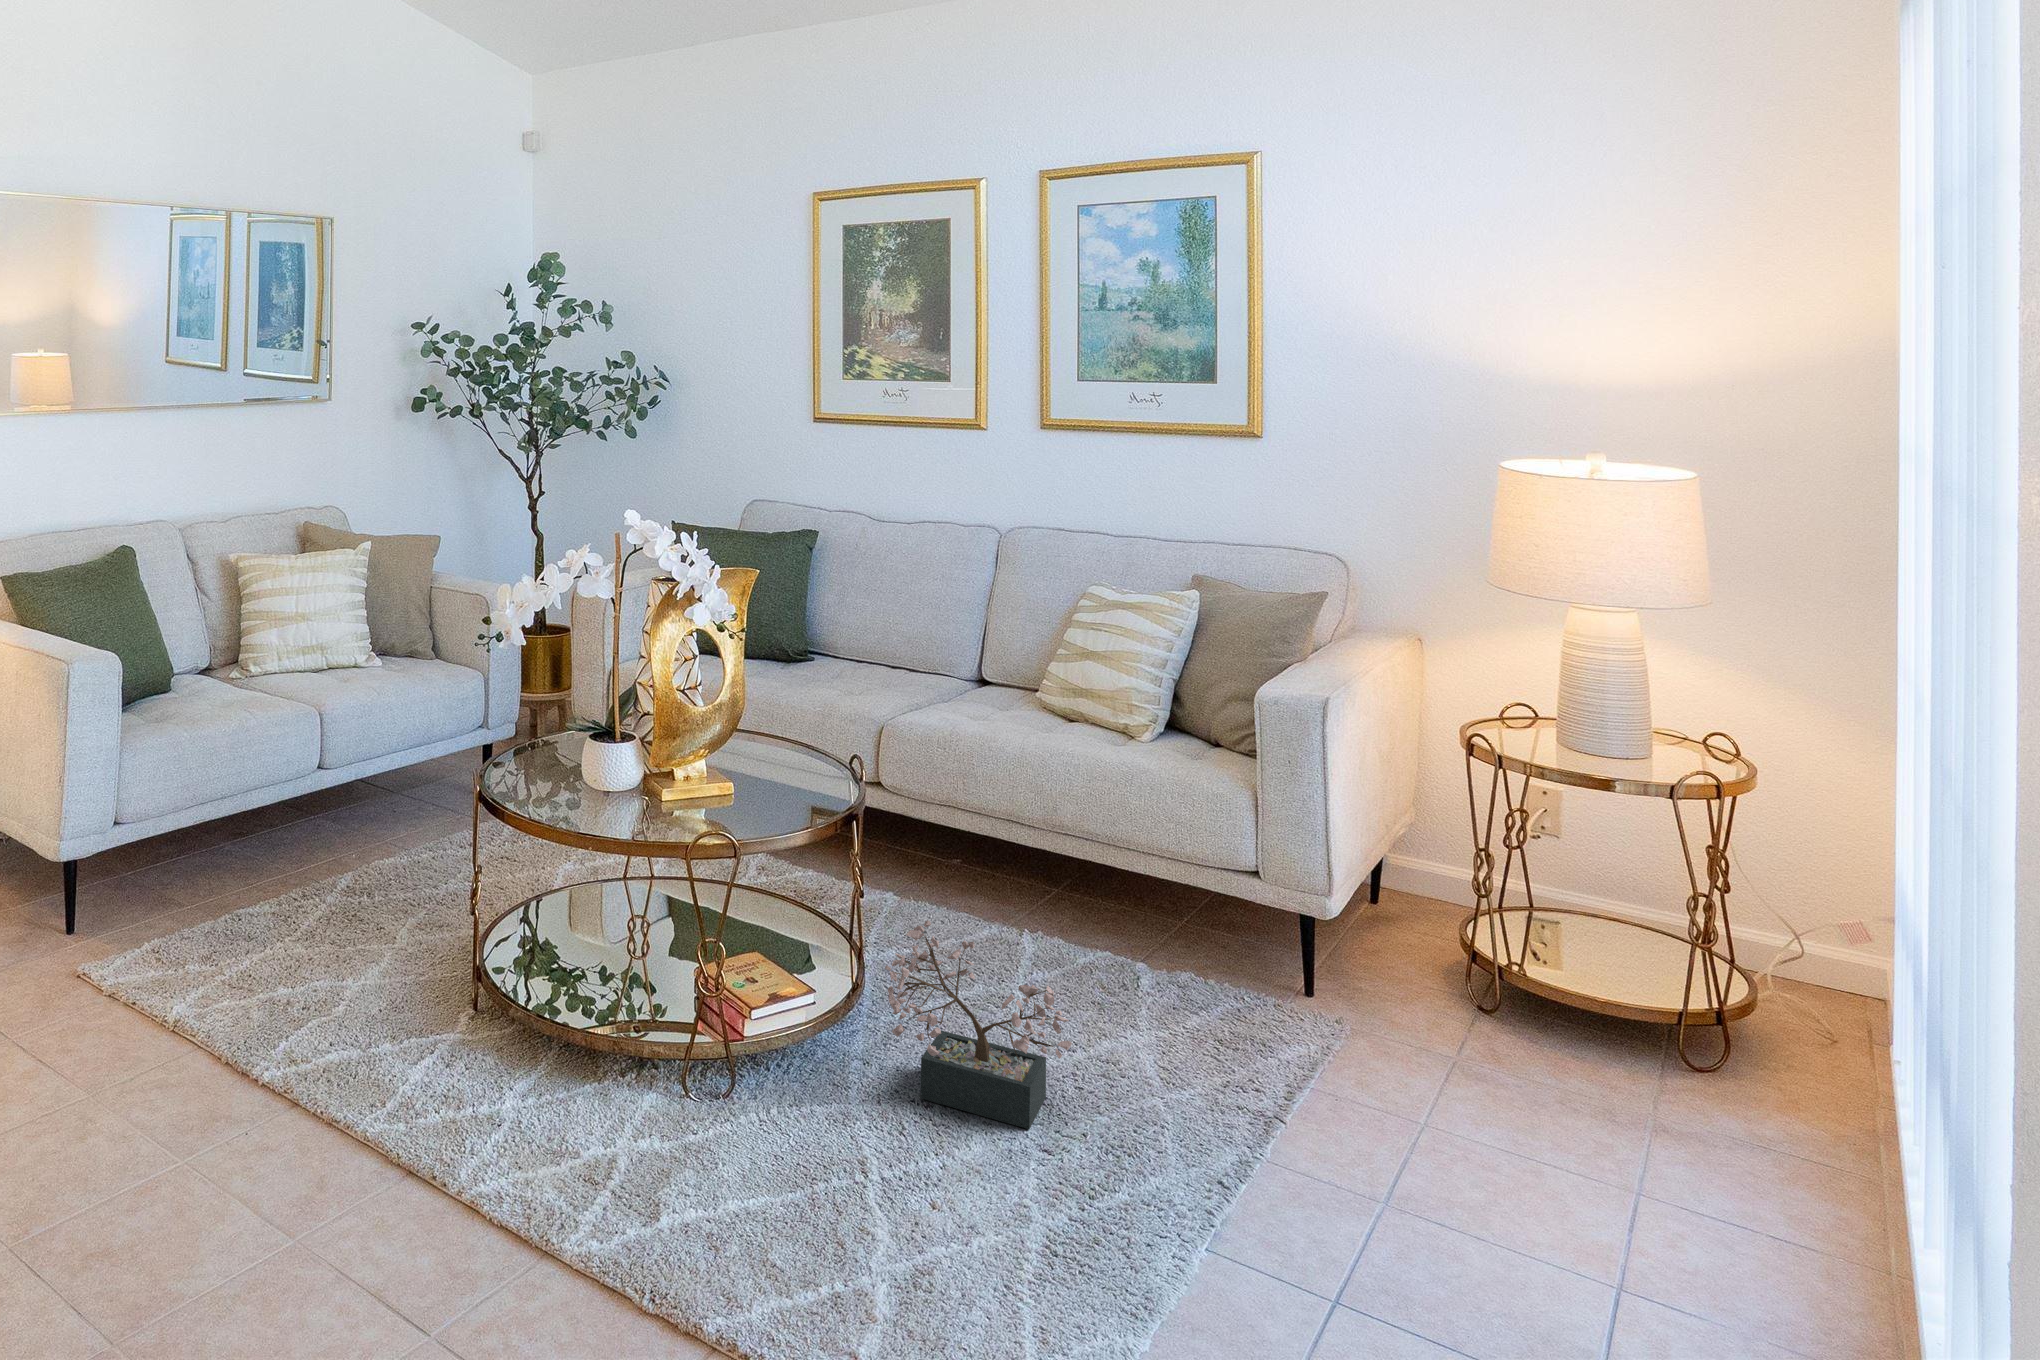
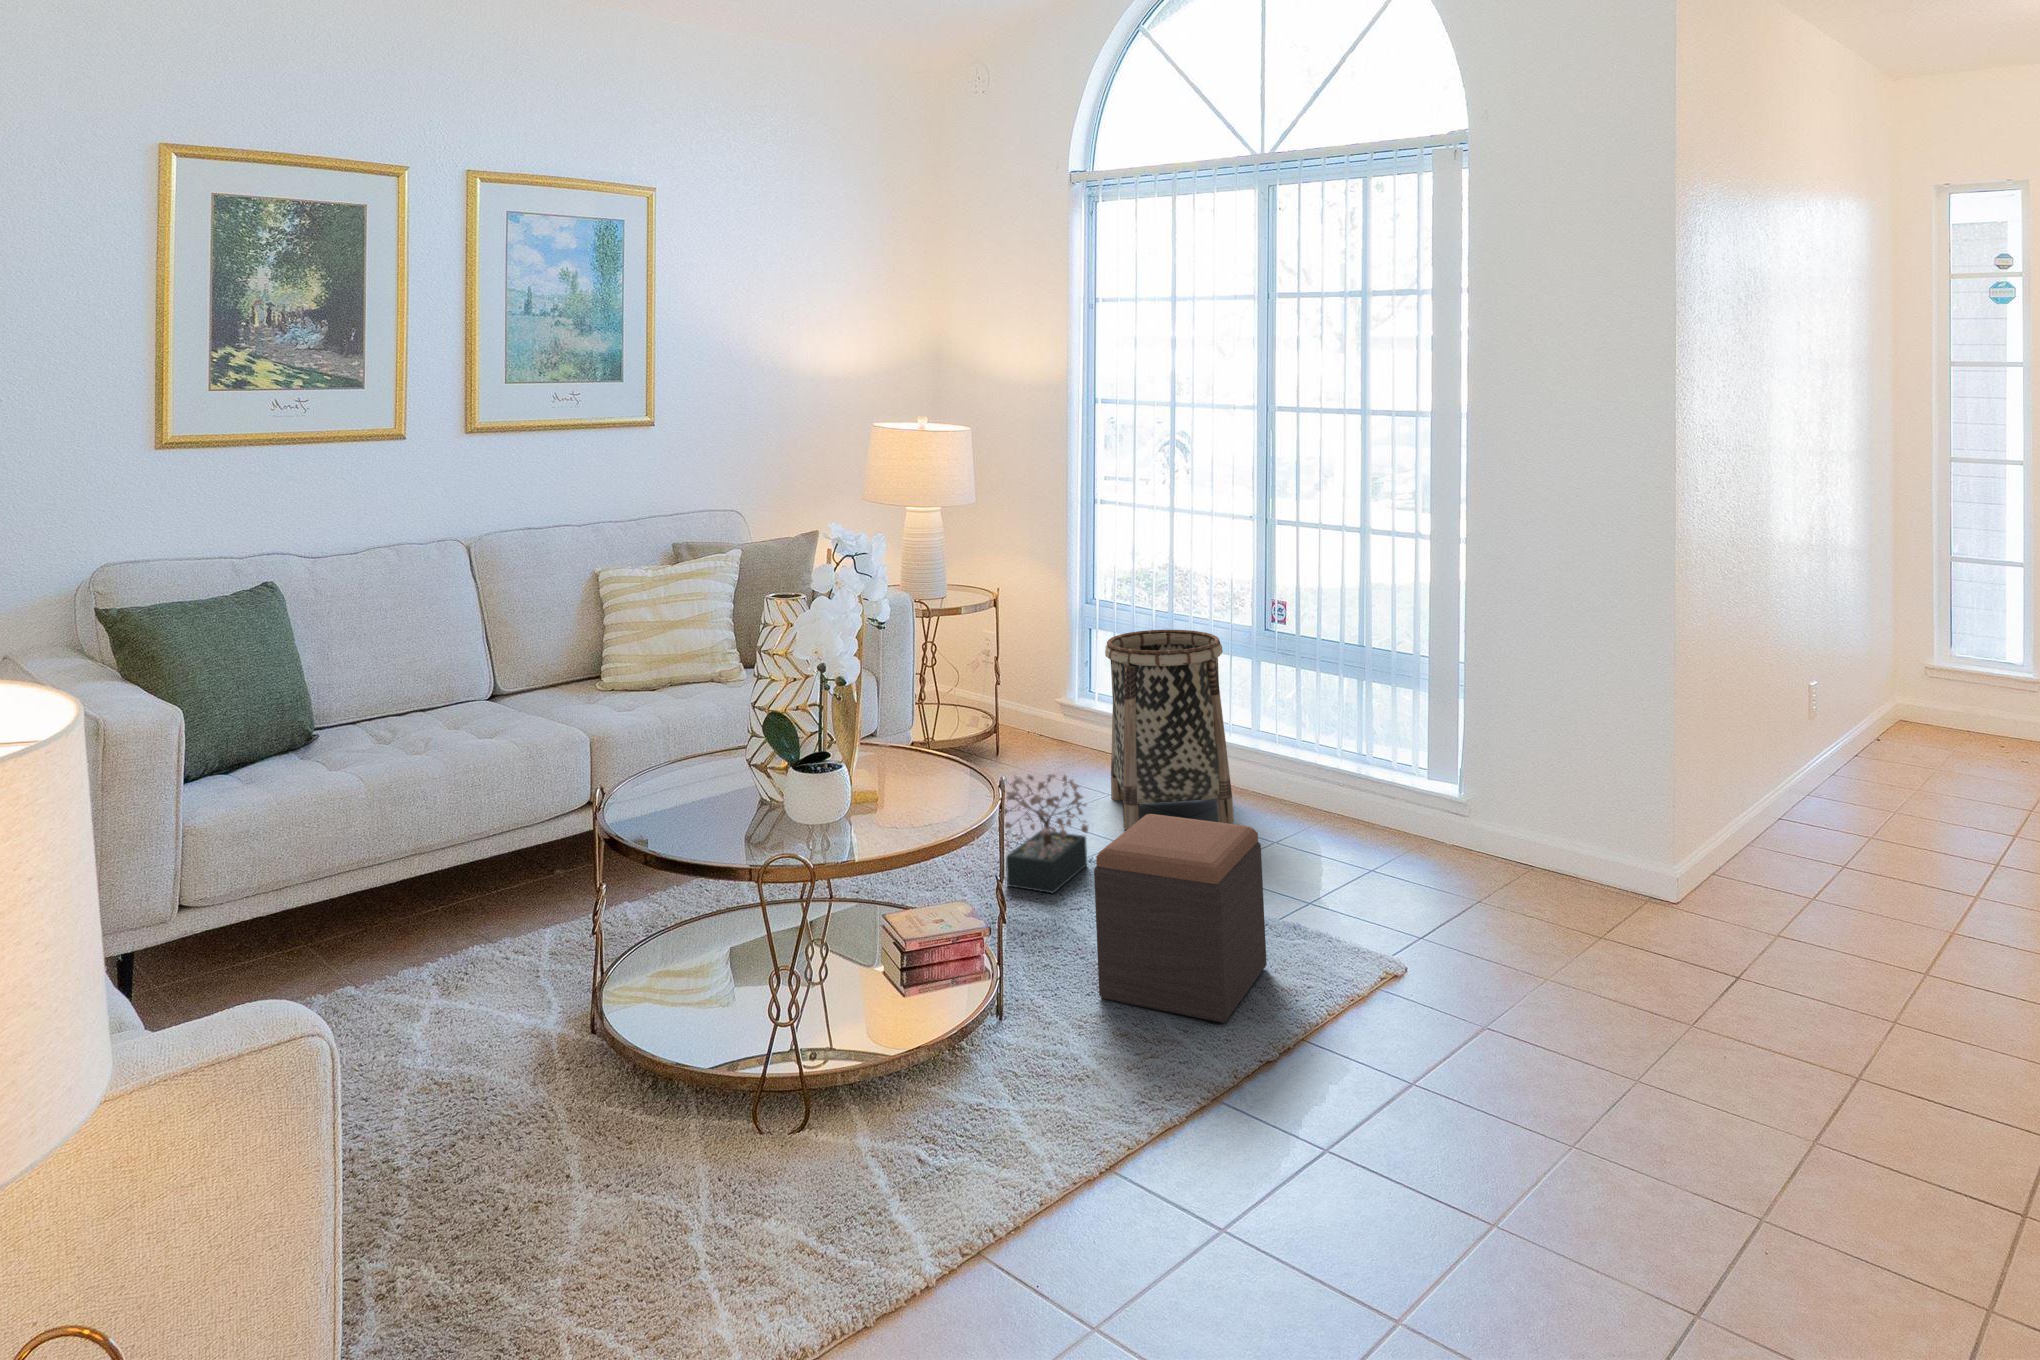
basket: none [1192,882,1483,1294] -> present [1105,630,1234,829]
footstool: none [560,957,774,1237] -> present [1094,814,1267,1023]

